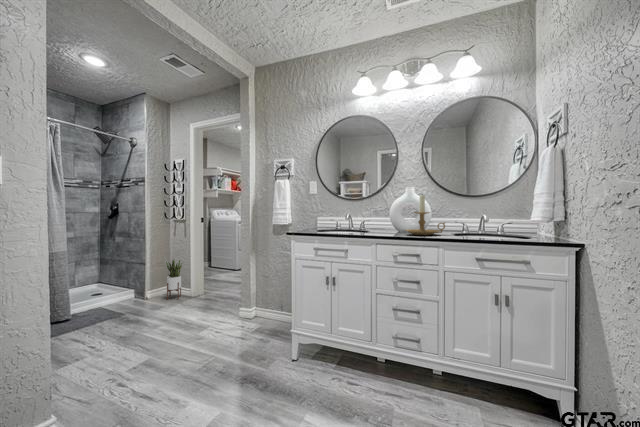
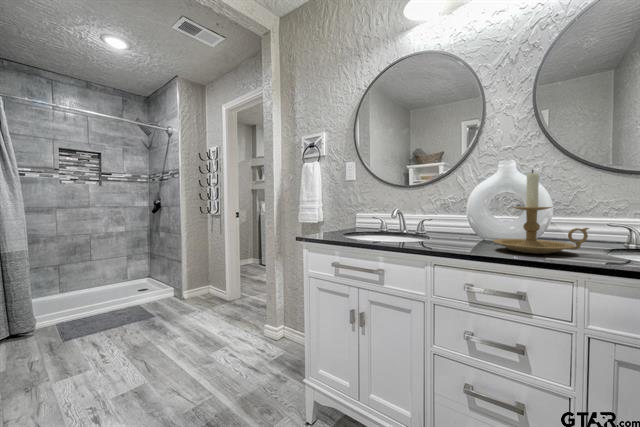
potted plant: present [165,257,182,300] -> none [199,254,217,303]

